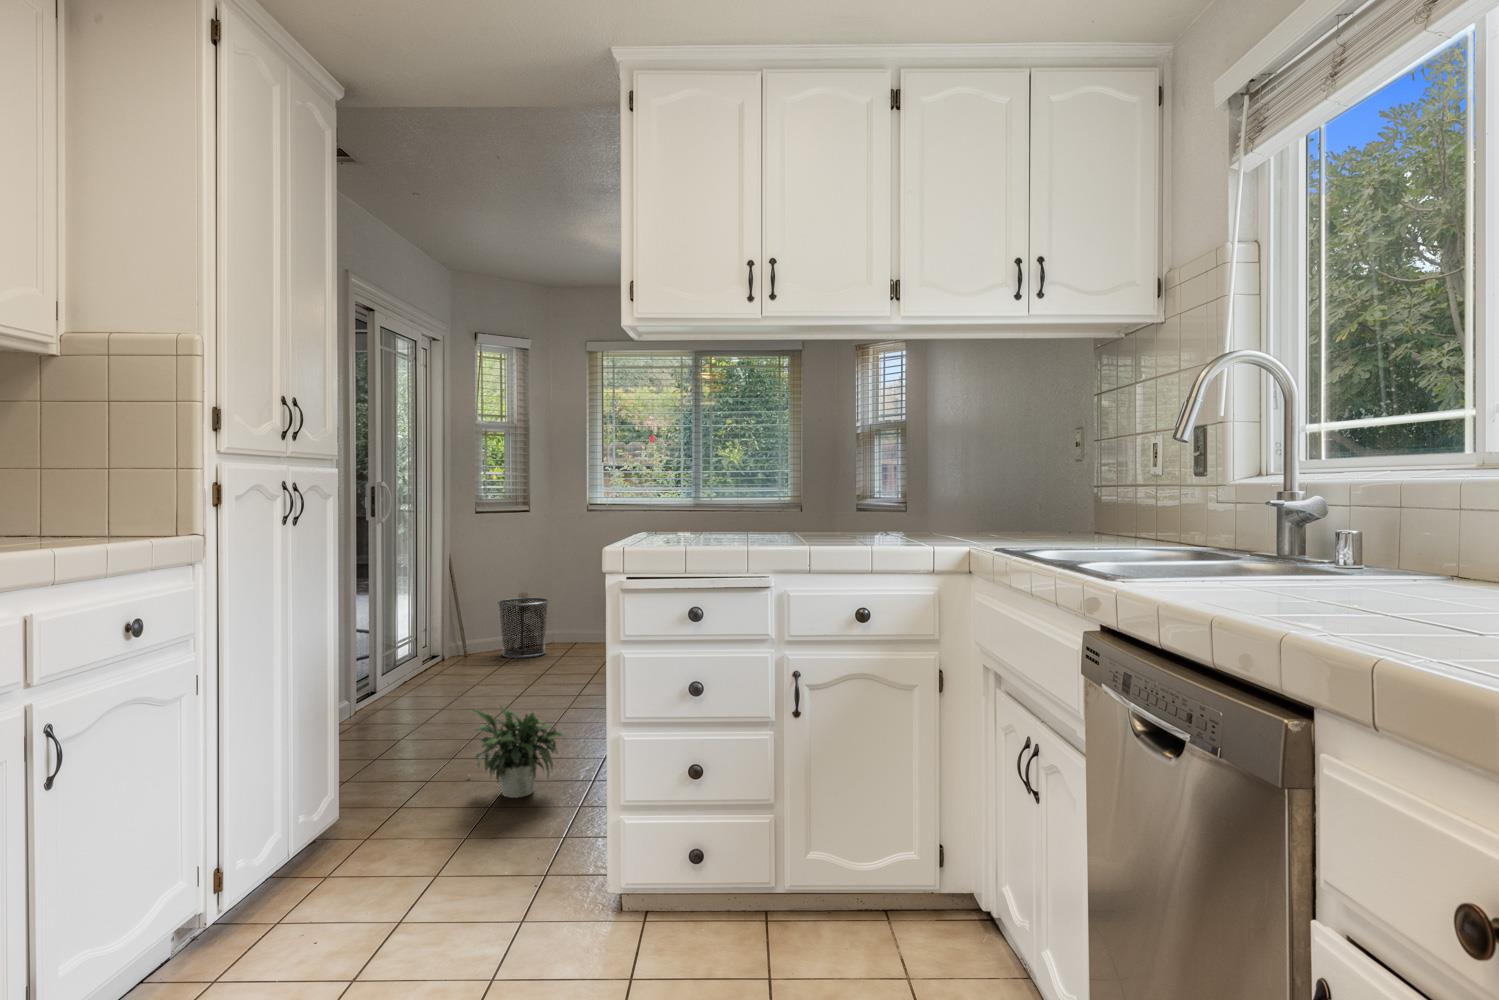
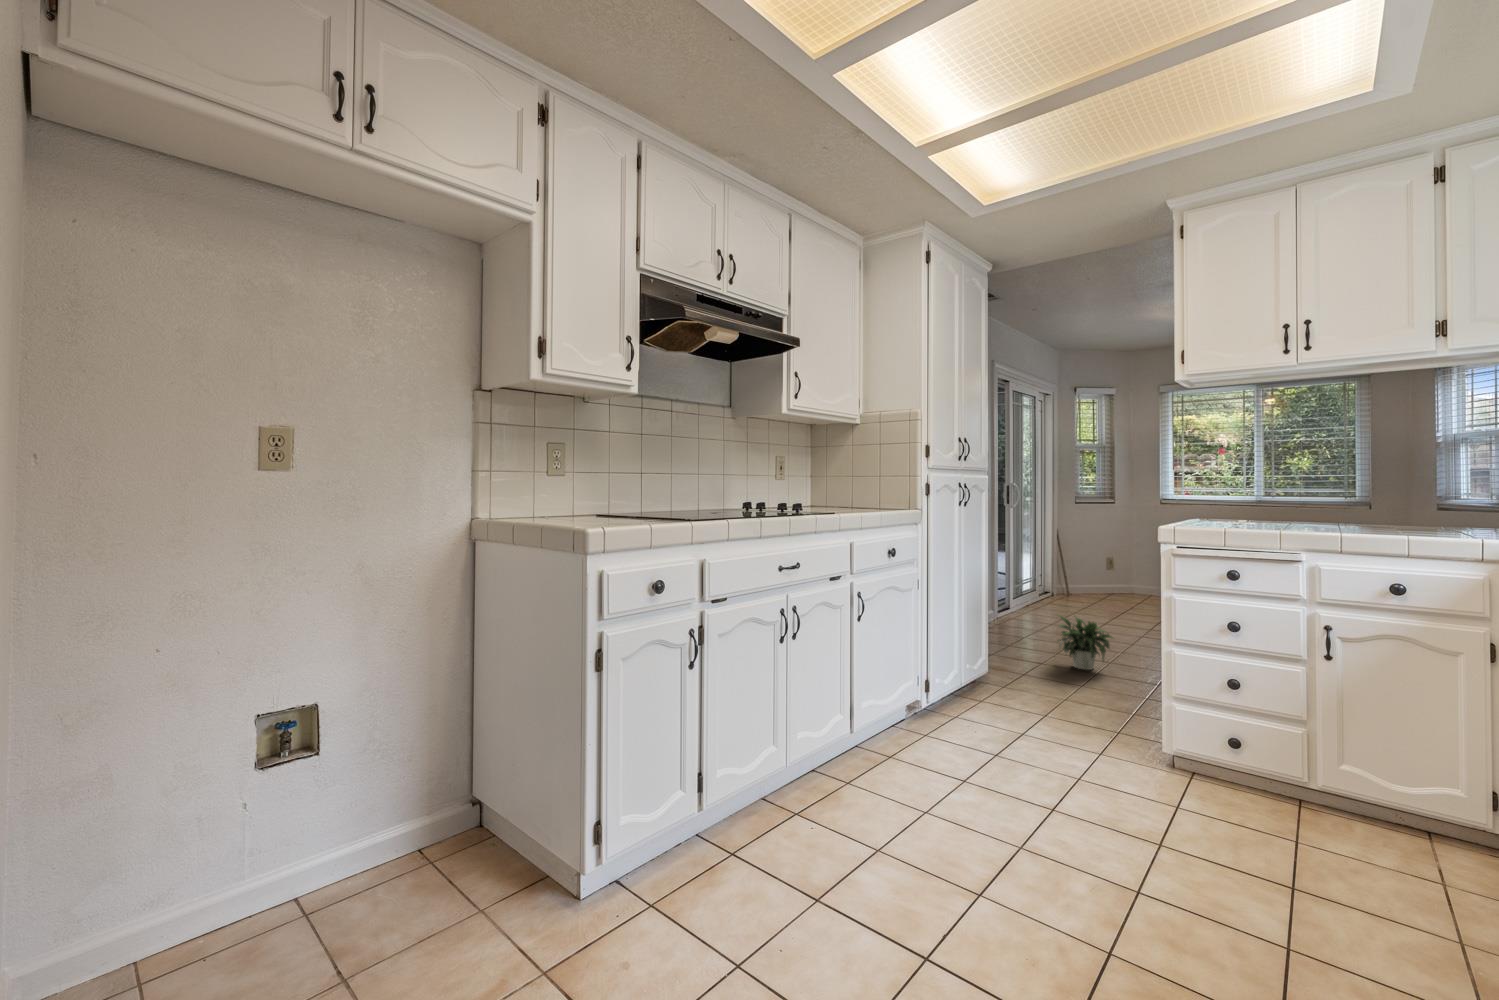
waste bin: present [498,598,549,658] -> none [1090,563,1129,604]

